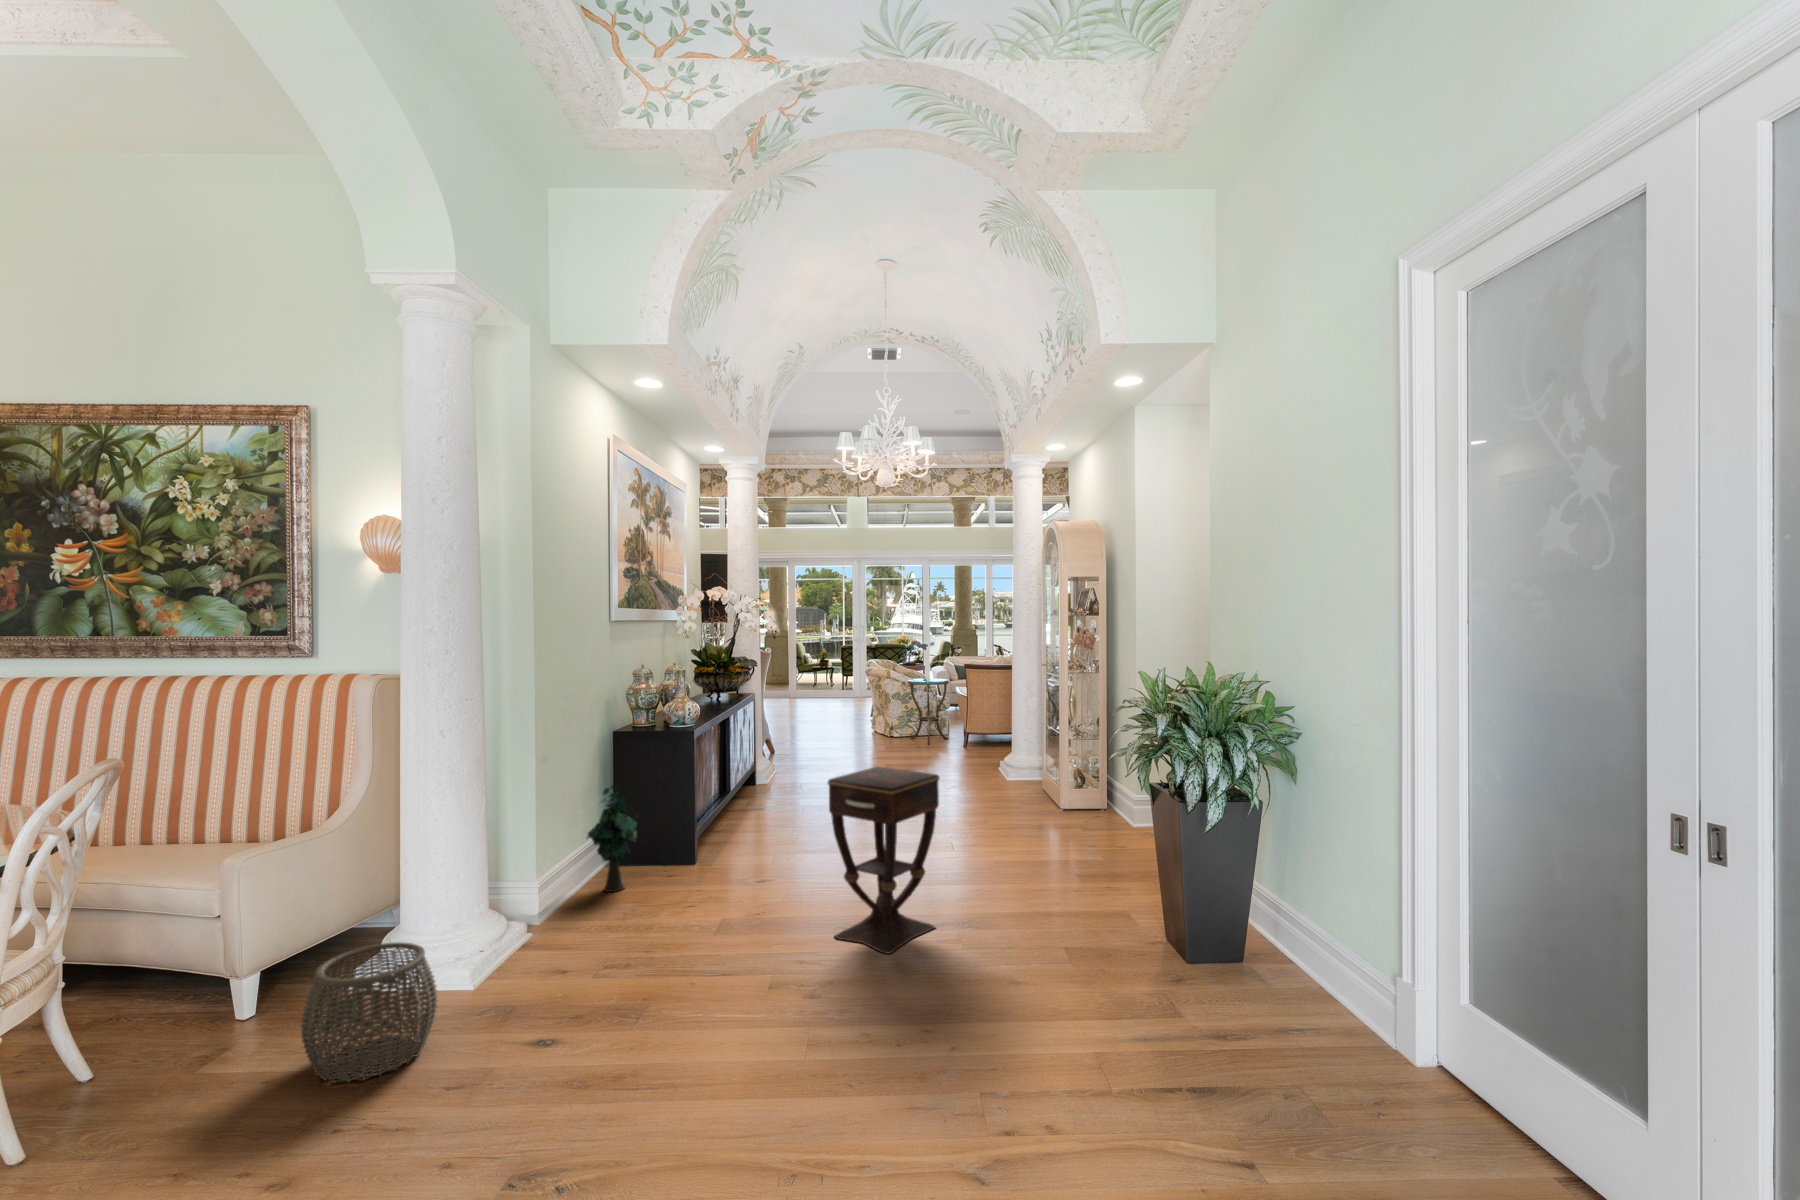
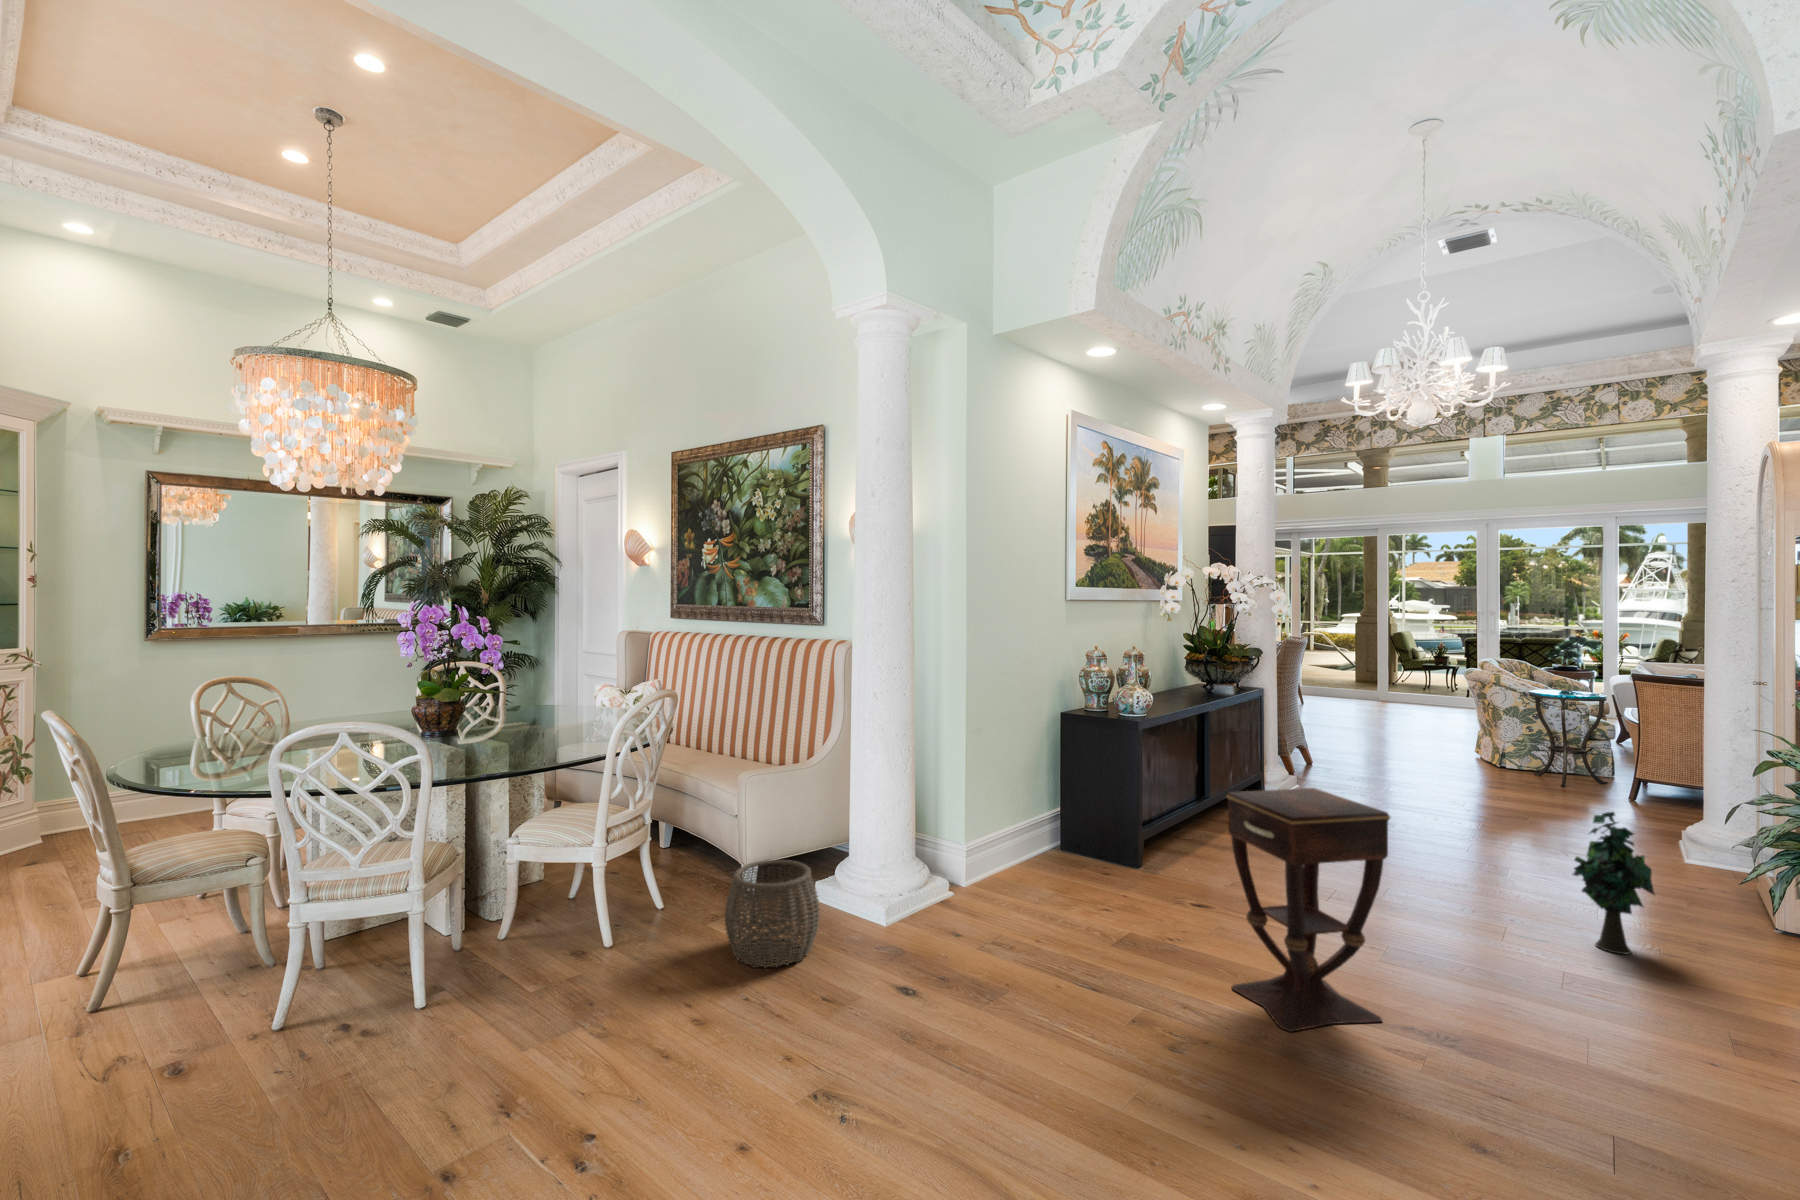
decorative plant: present [587,784,637,892] -> present [1573,812,1655,954]

